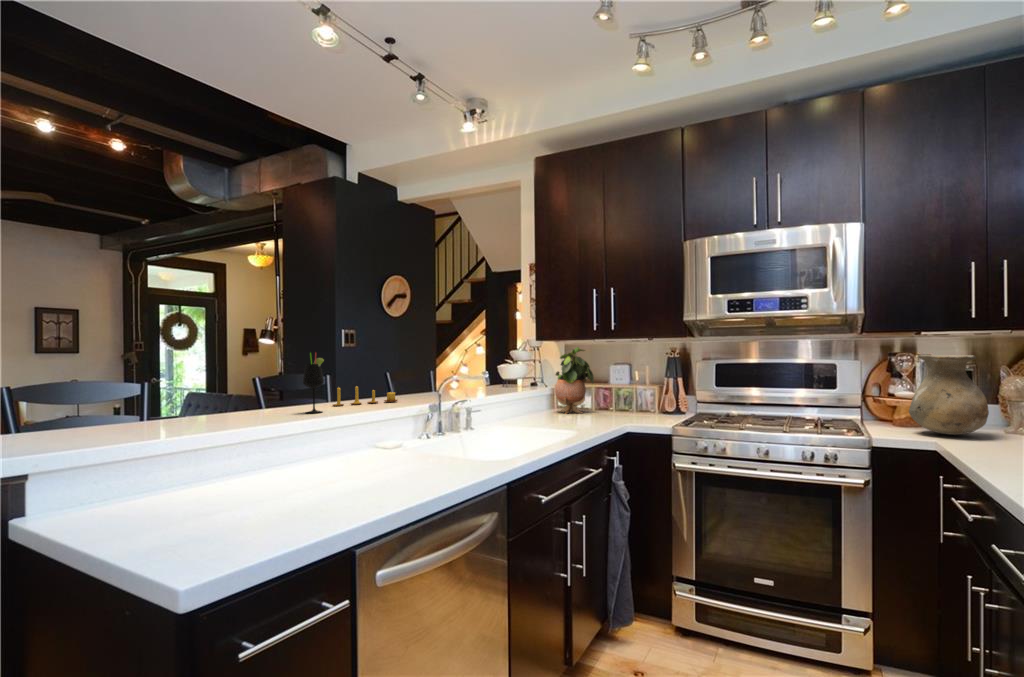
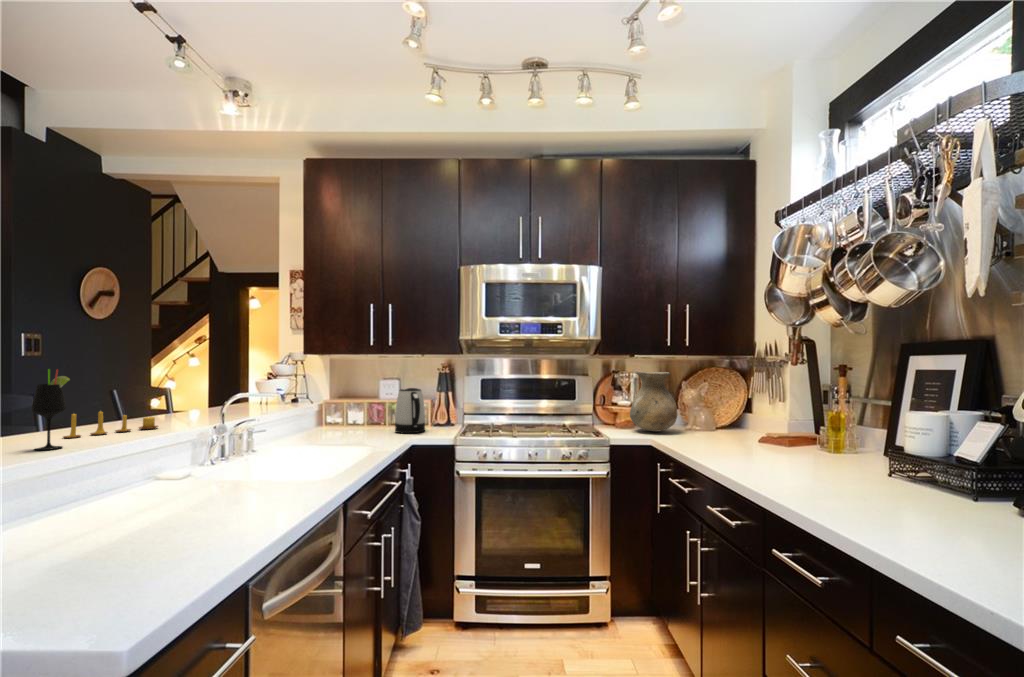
potted plant: present [555,347,594,414] -> none [328,361,369,431]
kettle: none [615,373,647,419] -> present [395,387,425,433]

